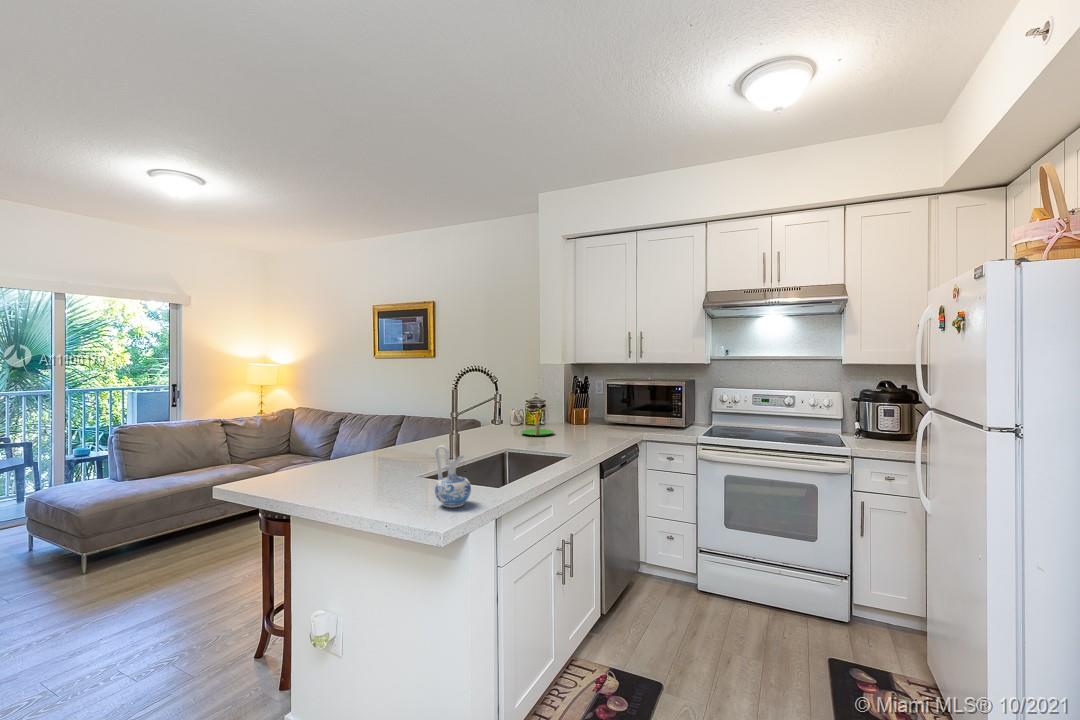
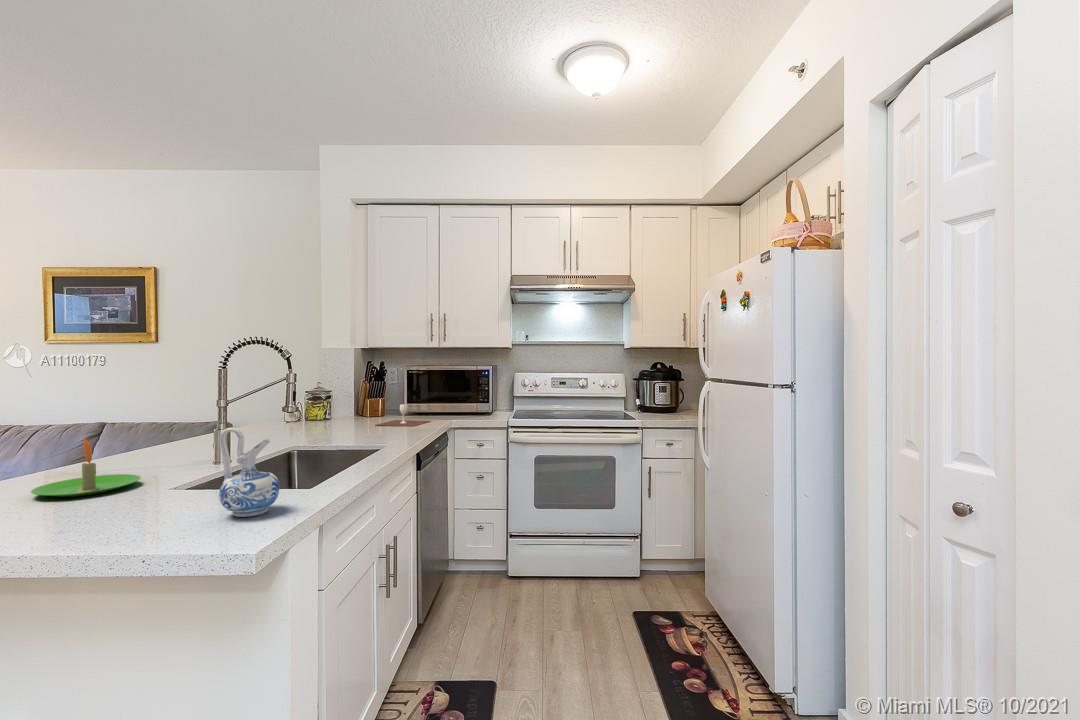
candle: present [521,413,554,436] -> present [31,438,141,497]
wine glass: none [574,416,625,438] -> present [377,404,430,426]

